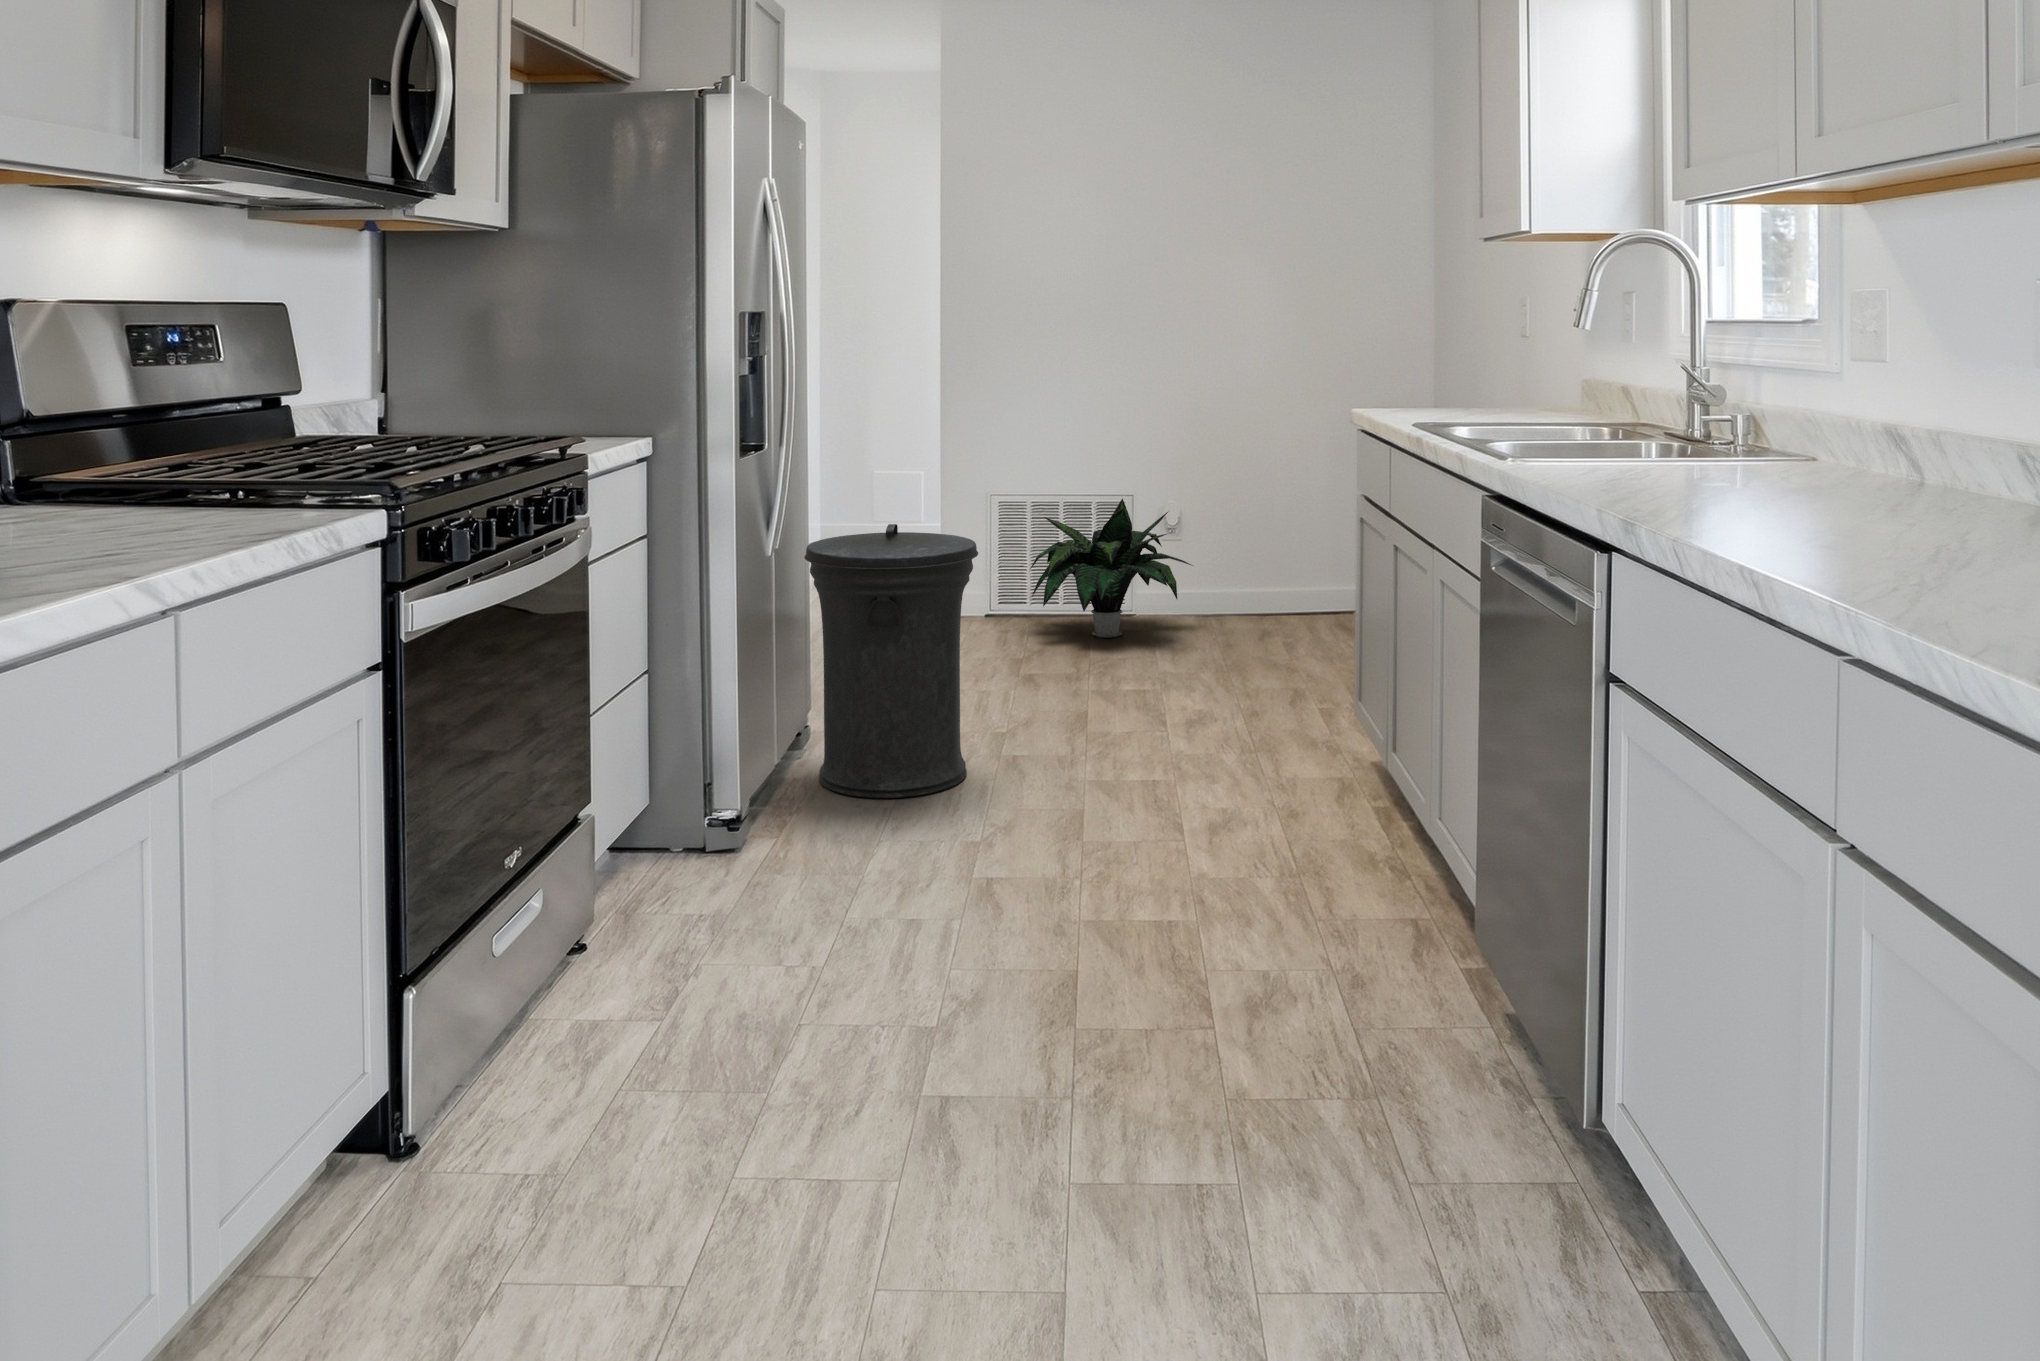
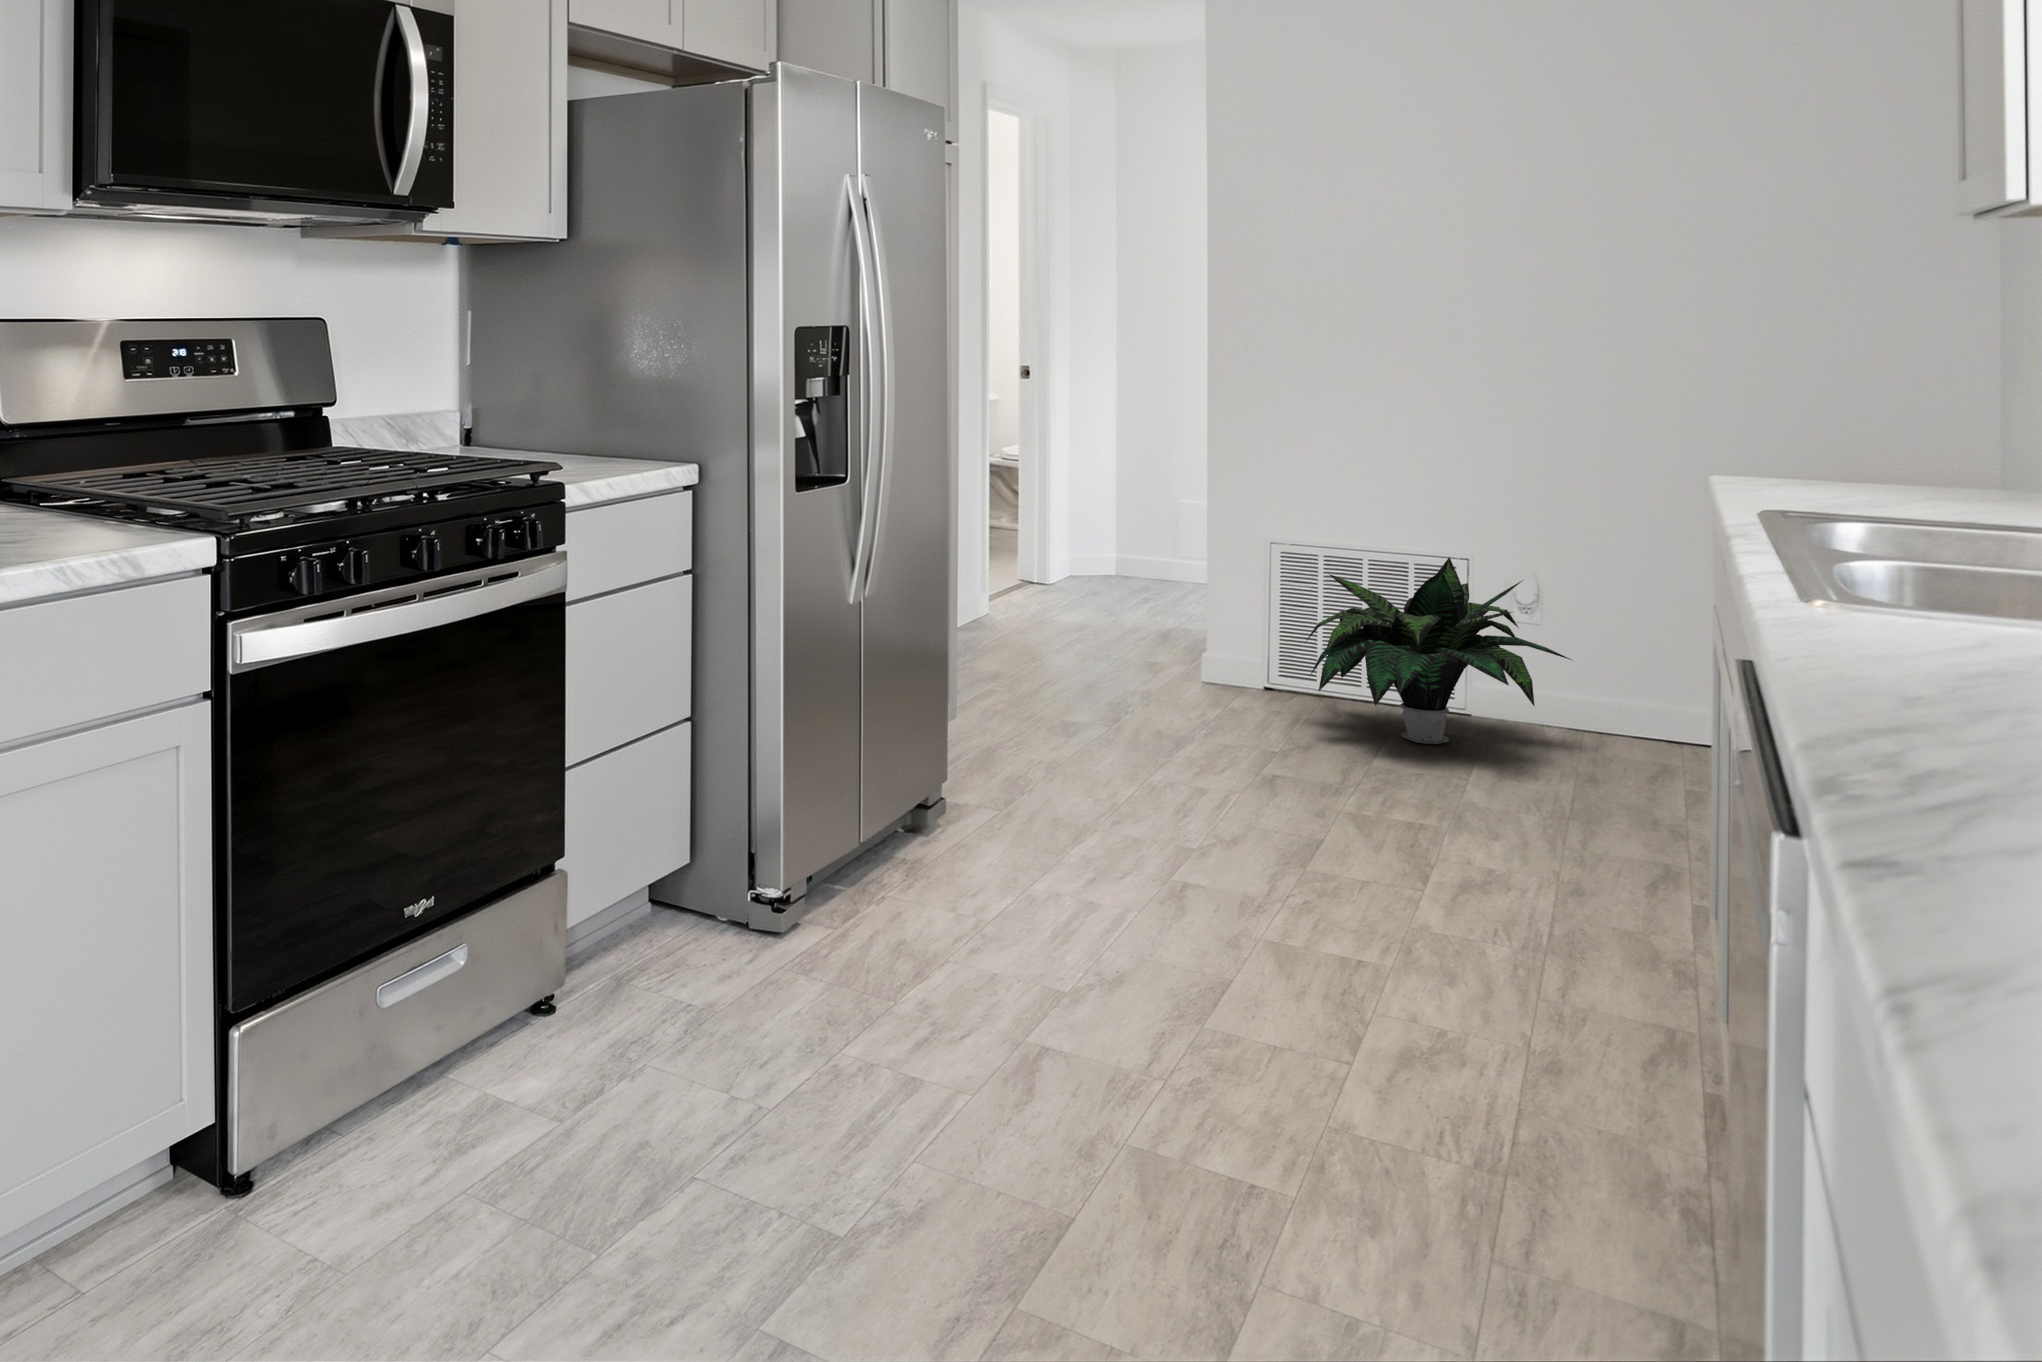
trash can: present [804,524,978,798] -> none [899,575,1125,922]

